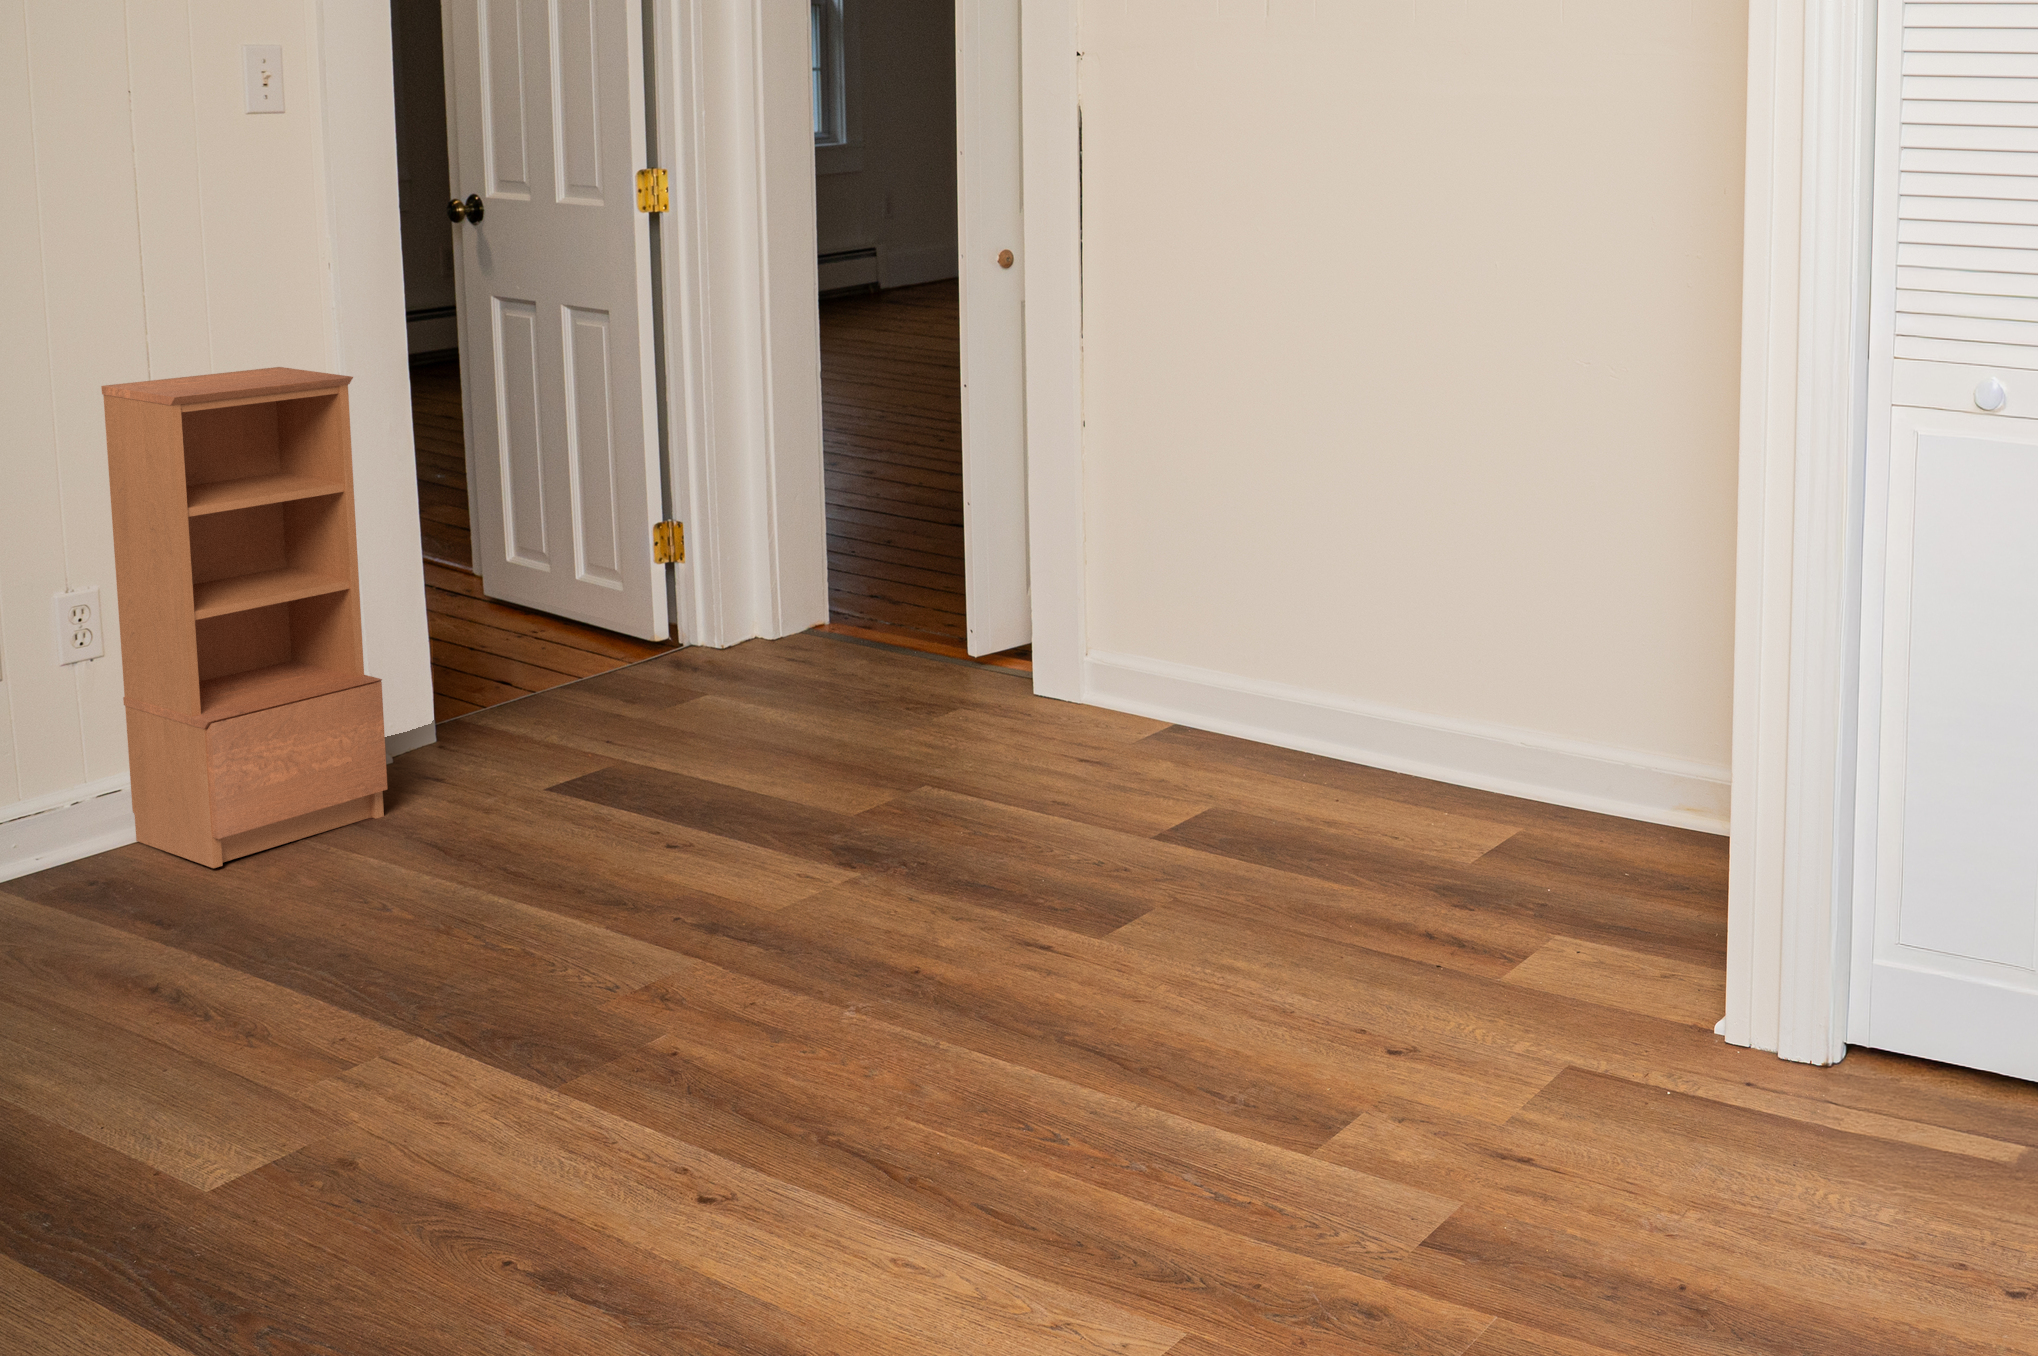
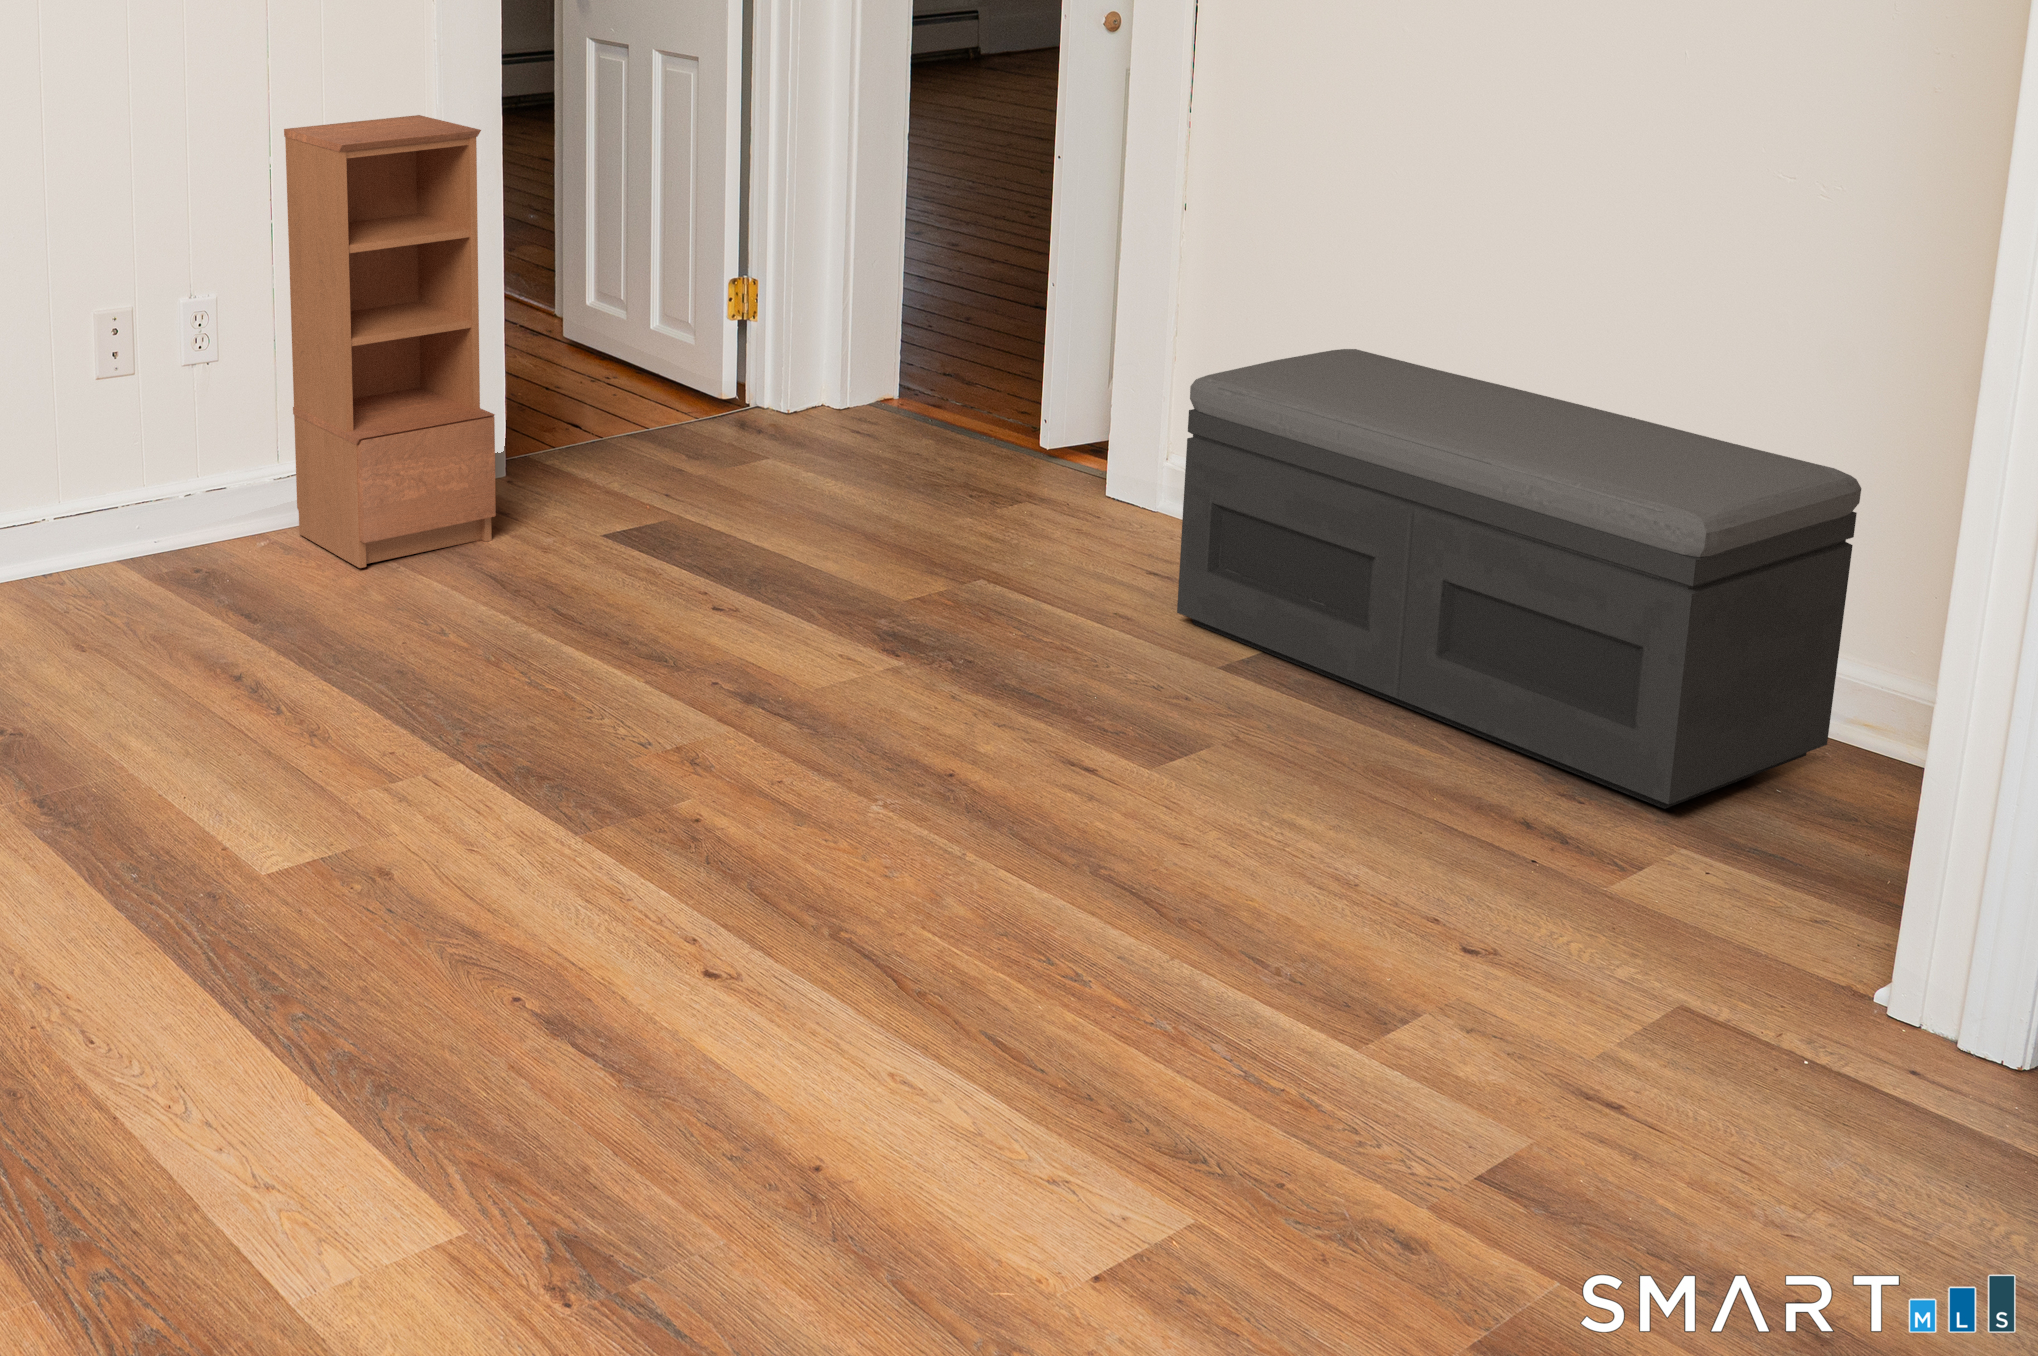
storage bench: none [1107,532,1653,897] -> present [1177,349,1861,809]

